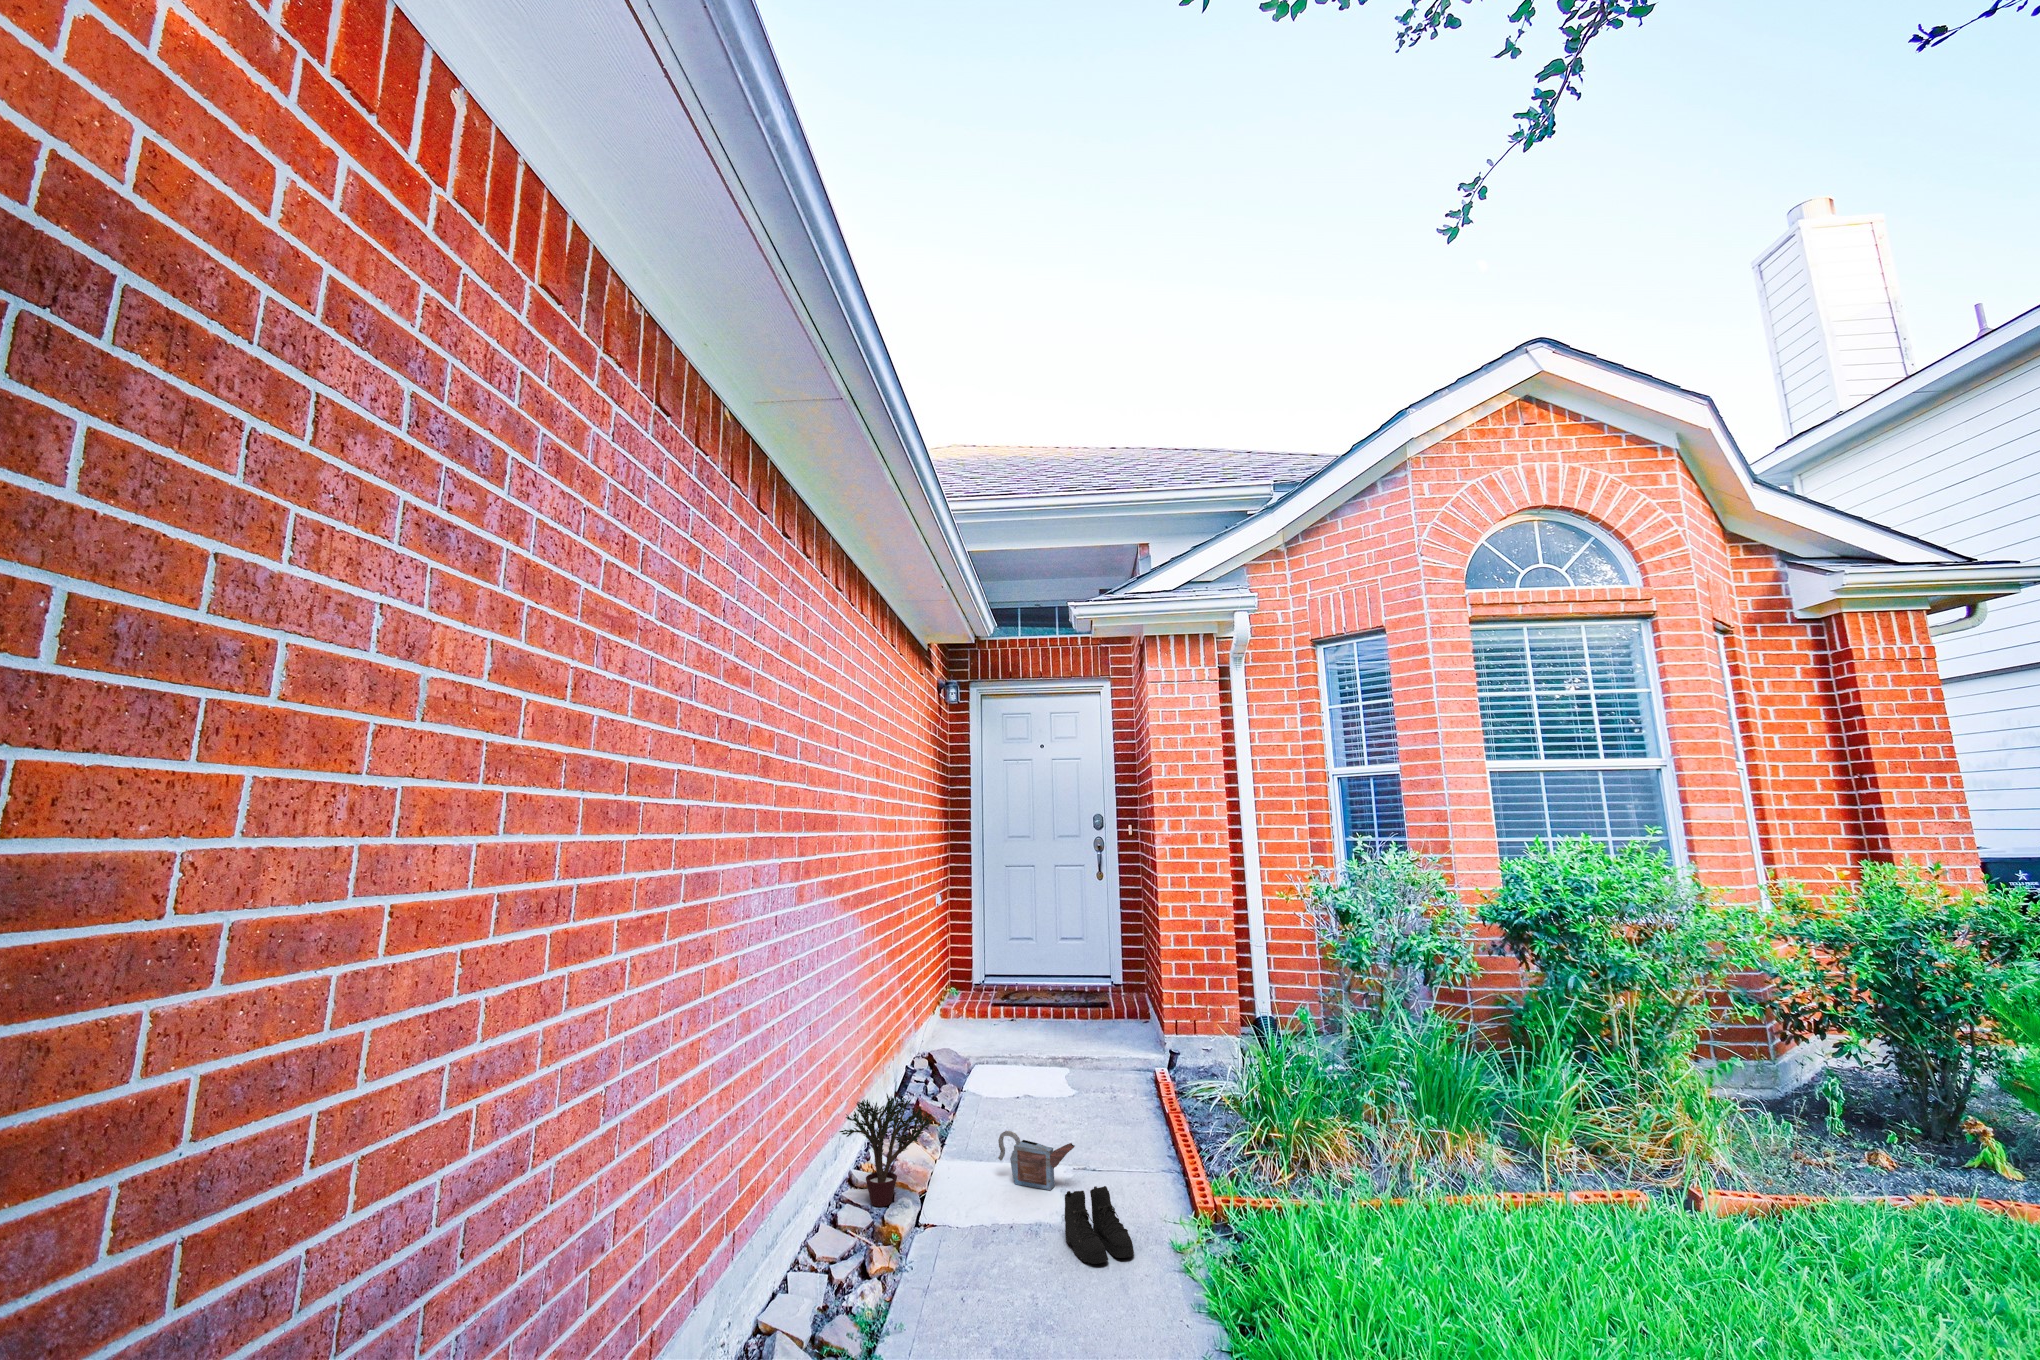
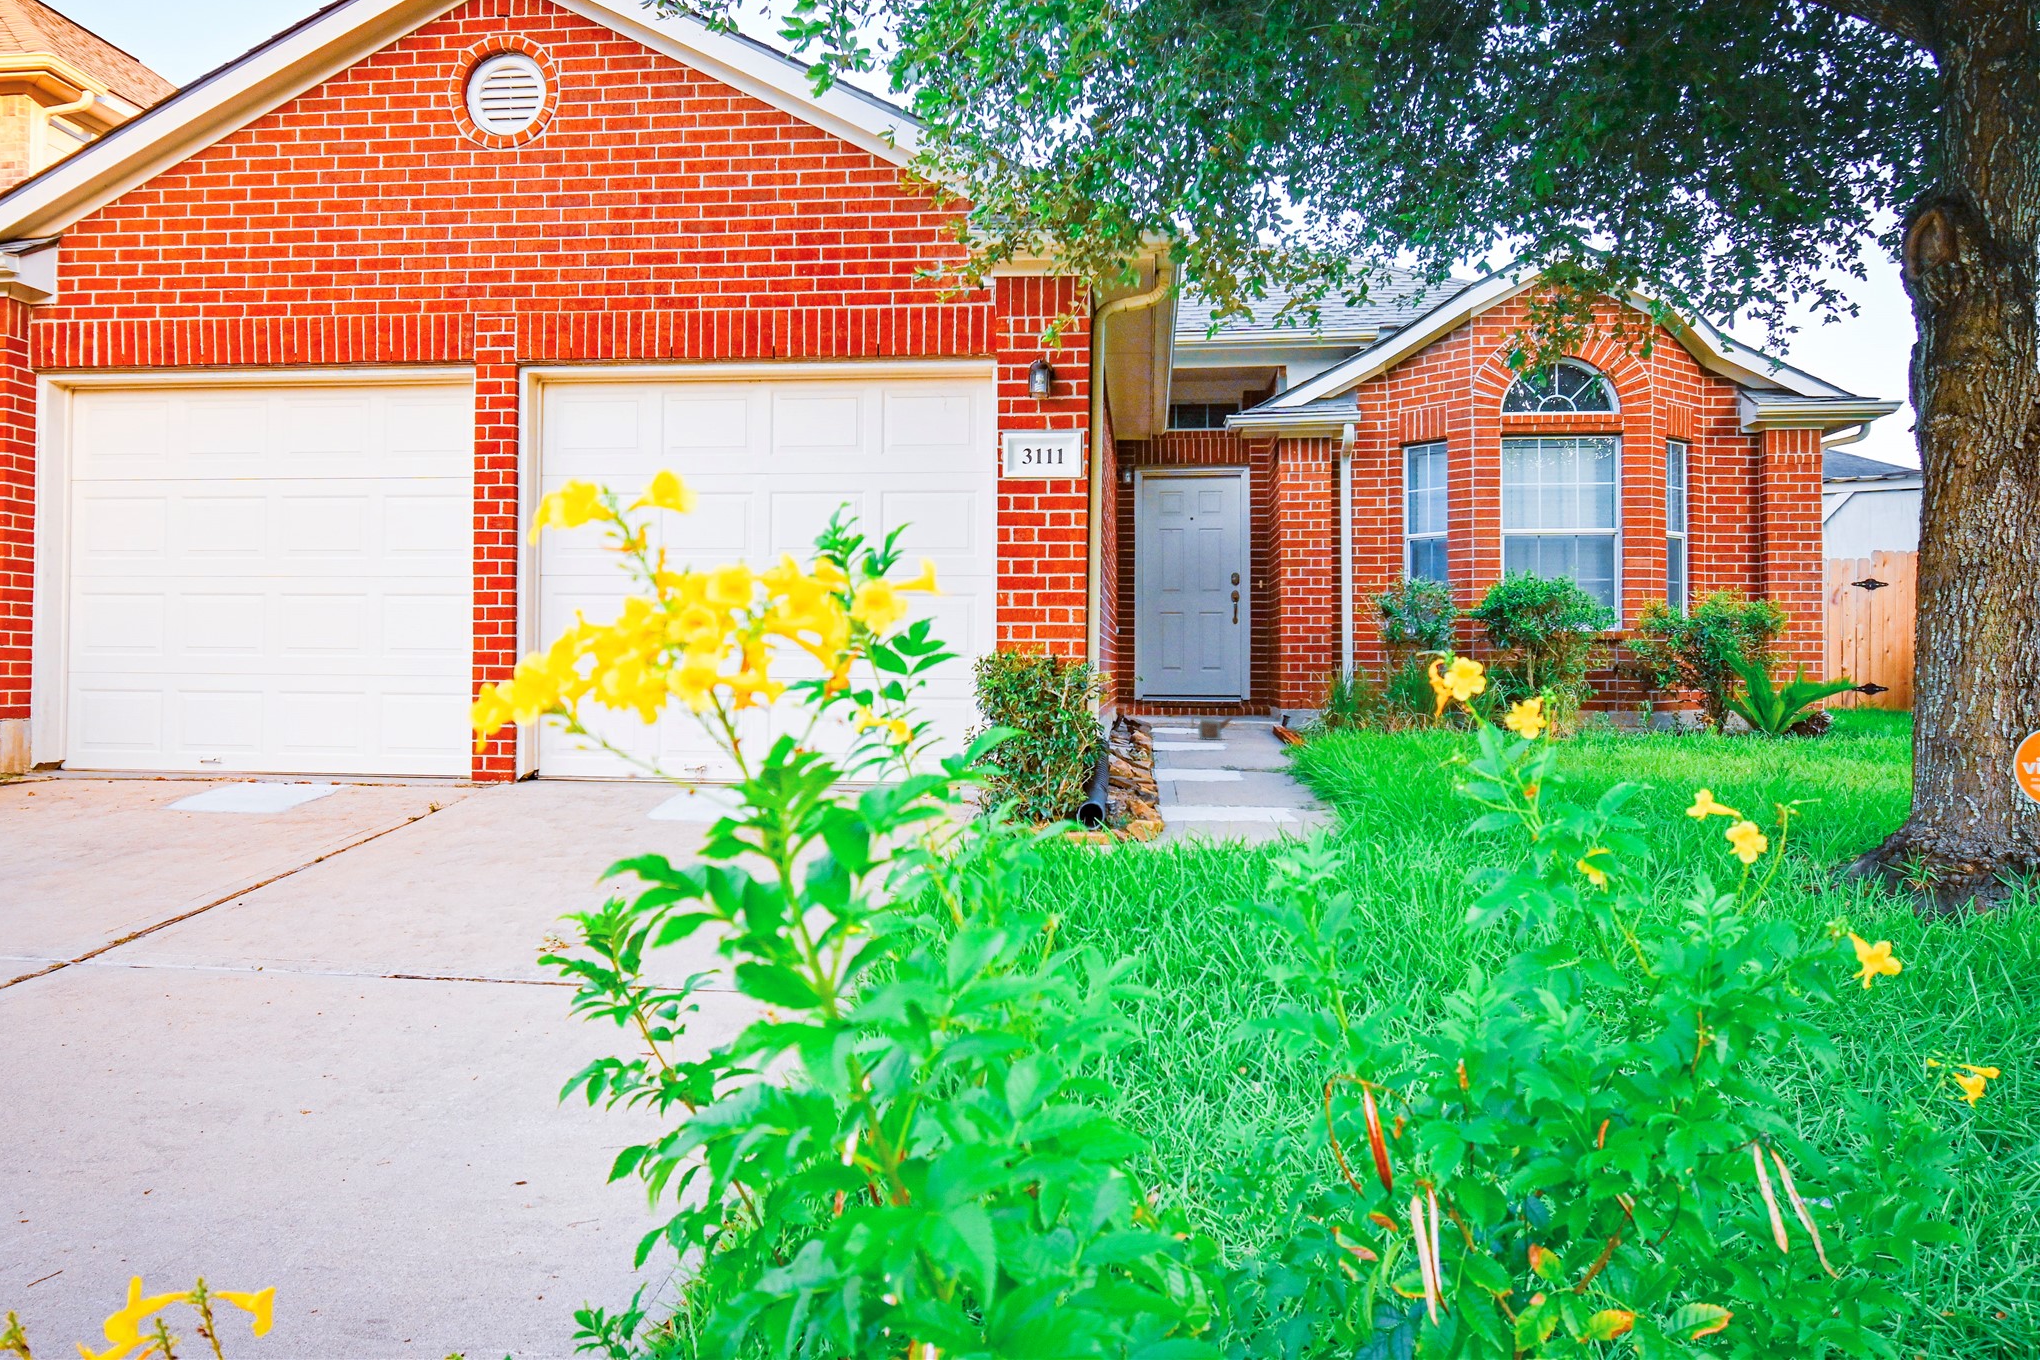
potted plant: present [839,1094,933,1207] -> none [1111,691,1158,741]
boots: present [1065,1186,1134,1264] -> none [1231,721,1265,746]

